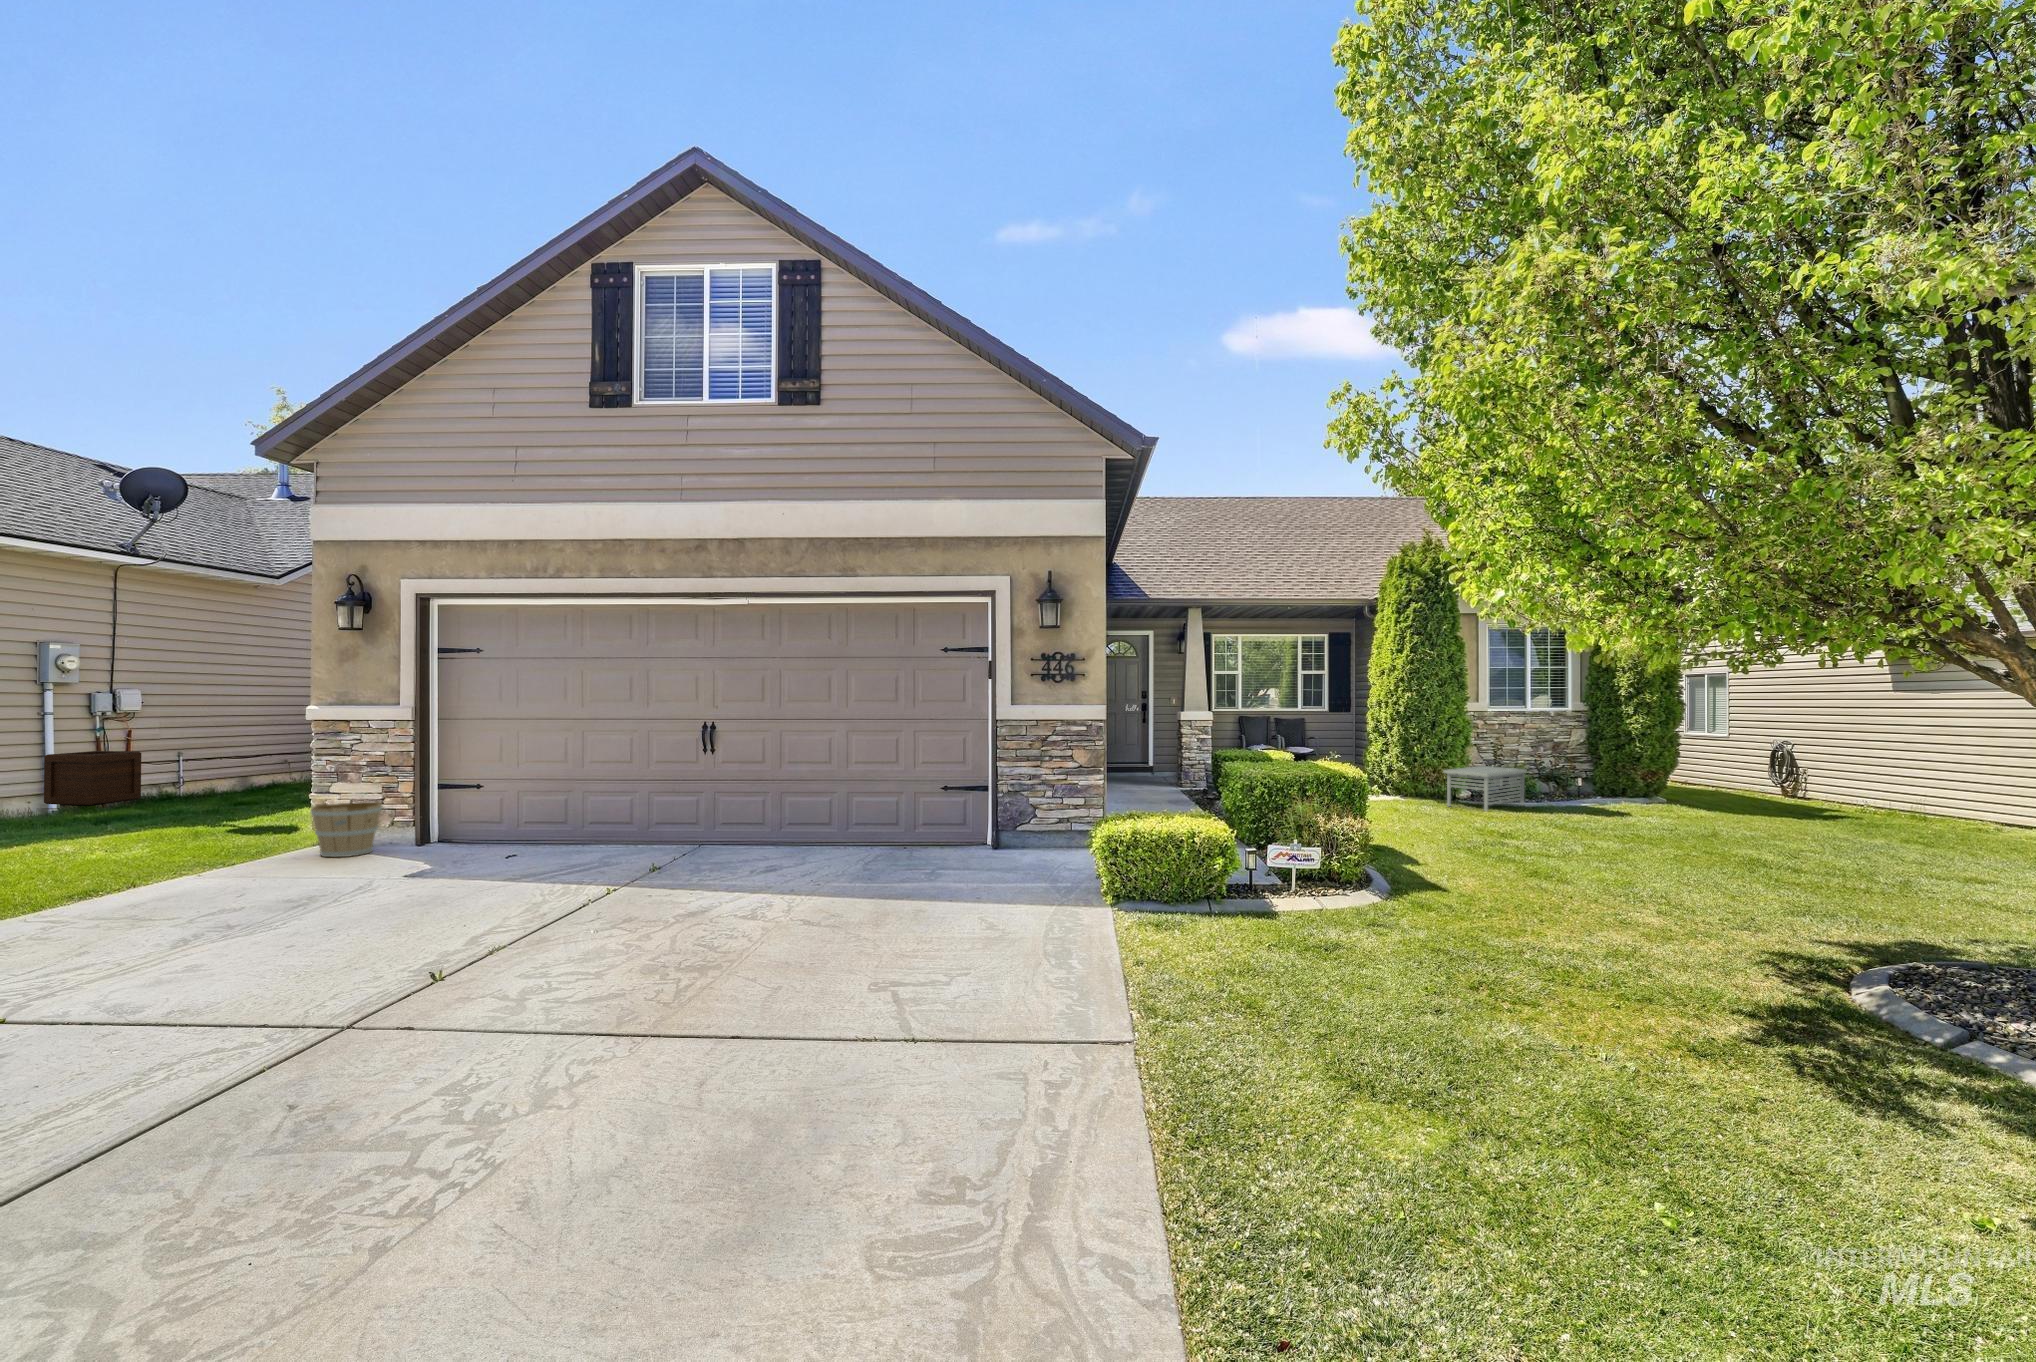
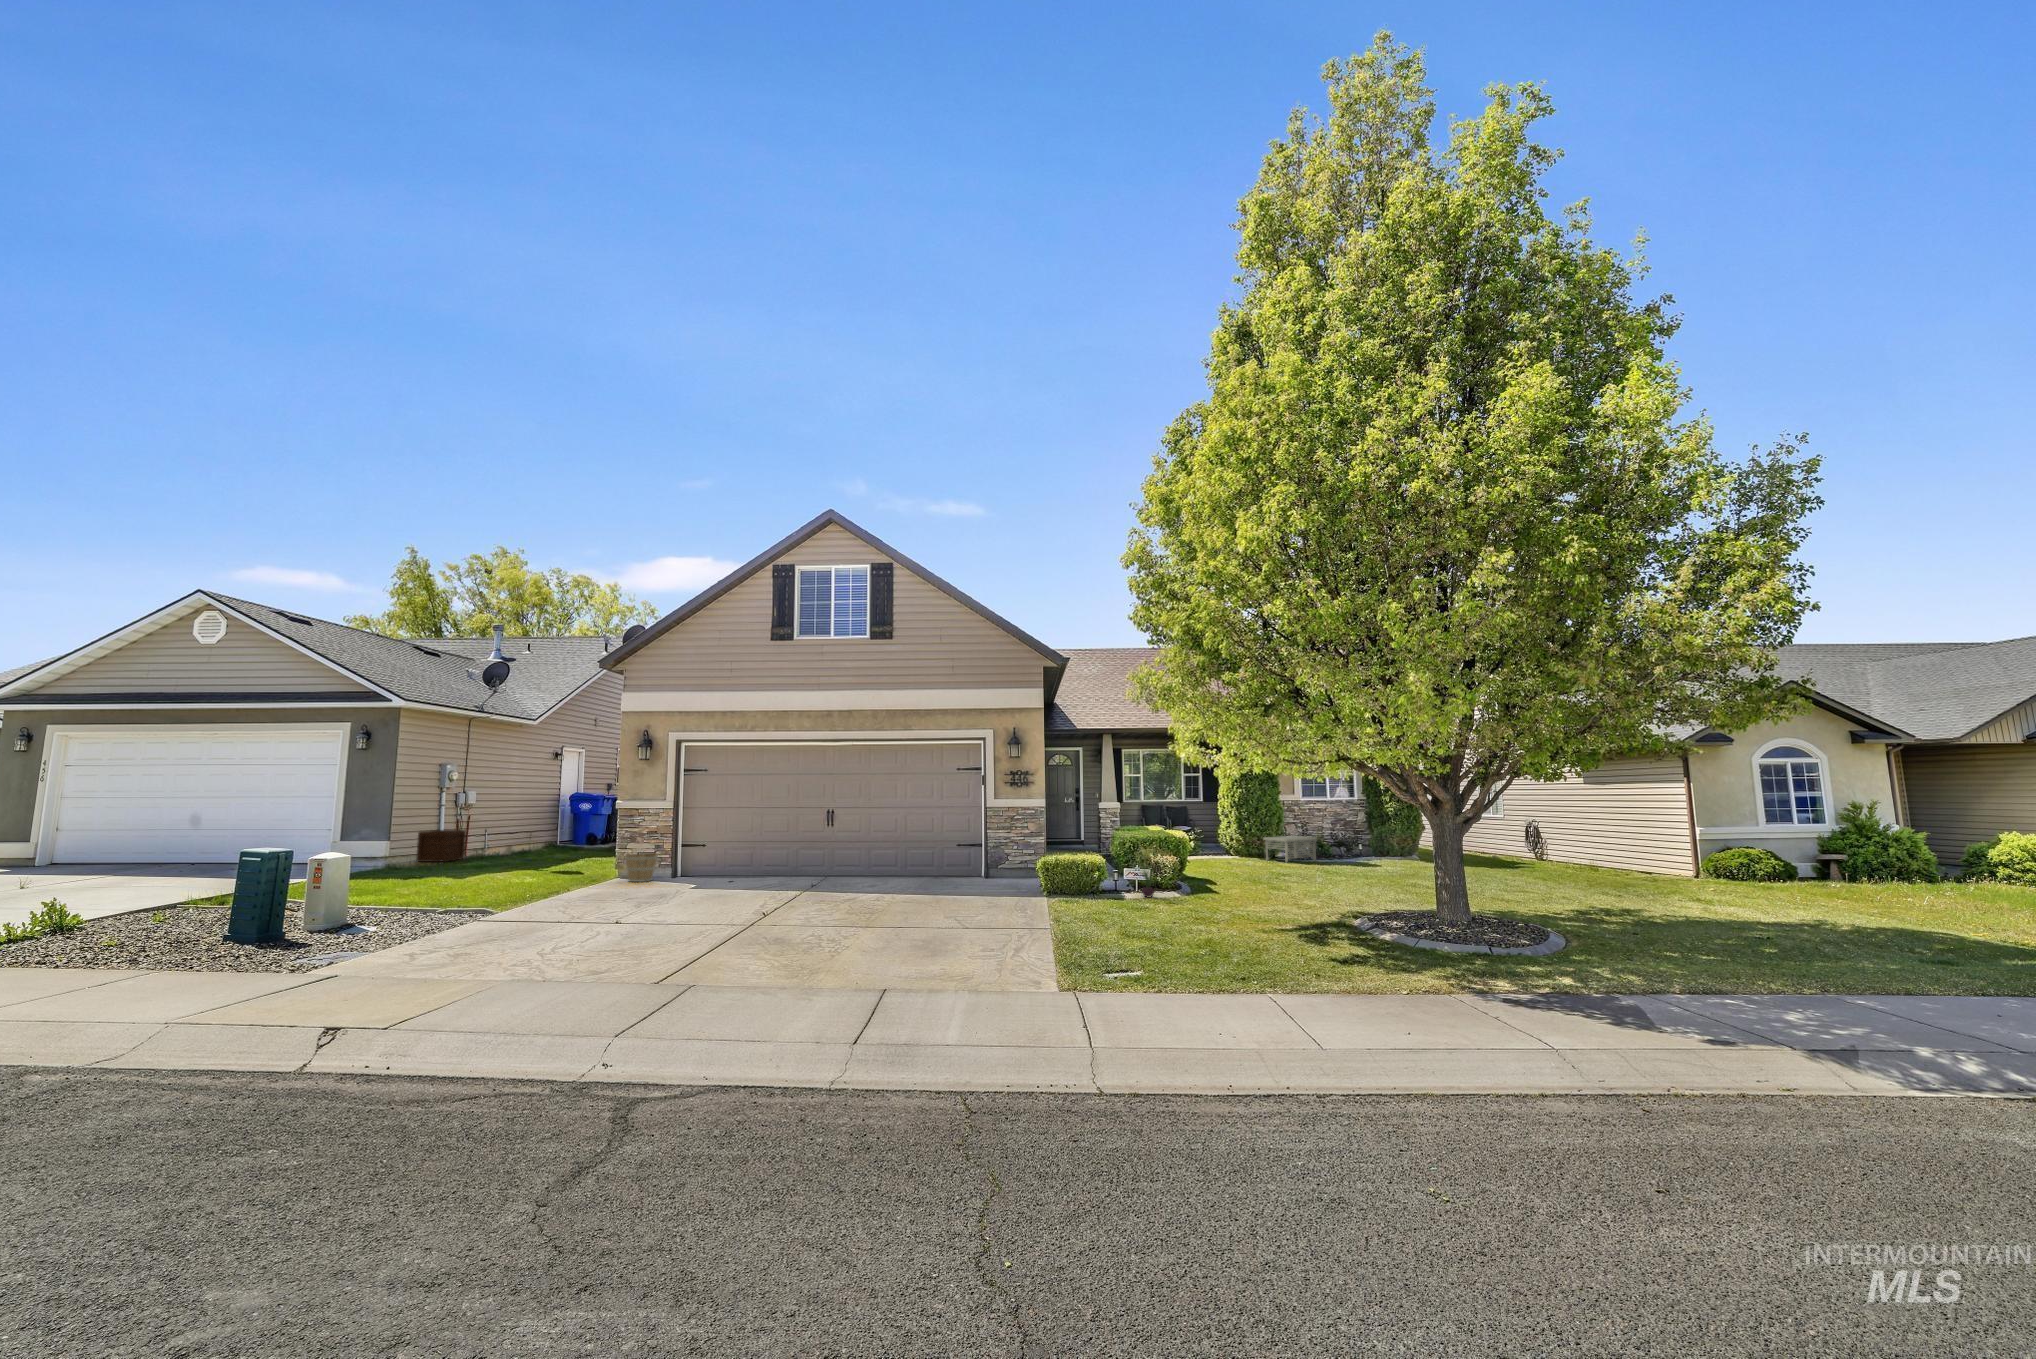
decorative plant: none [1285,838,1364,909] -> present [1142,871,1154,897]

